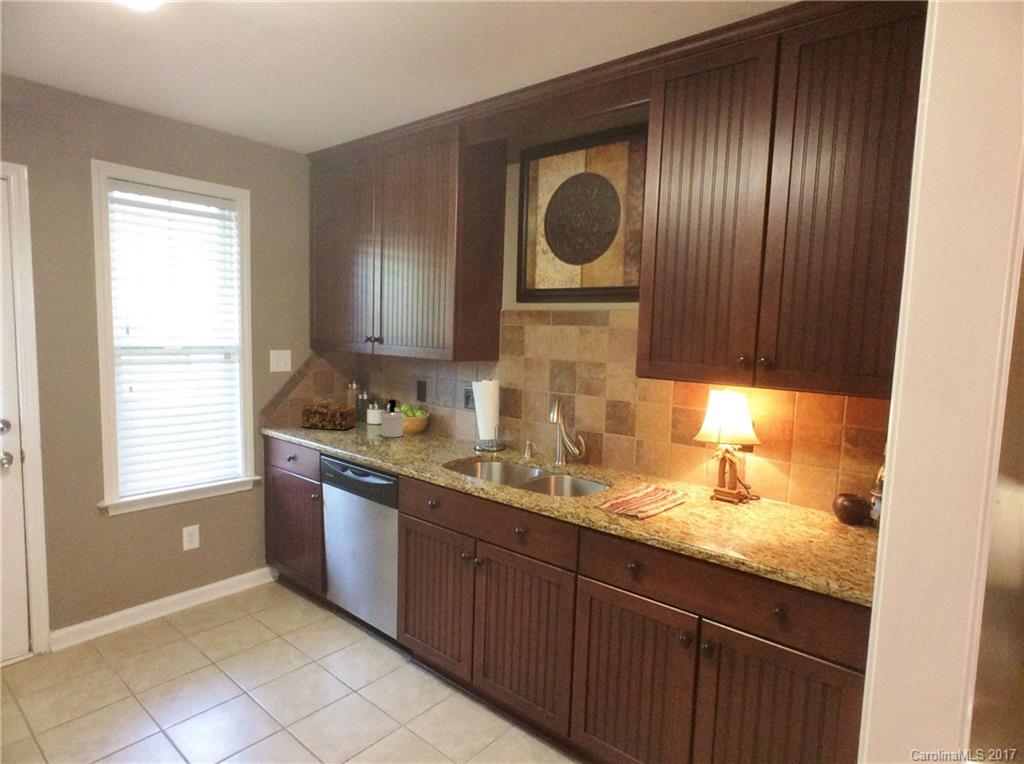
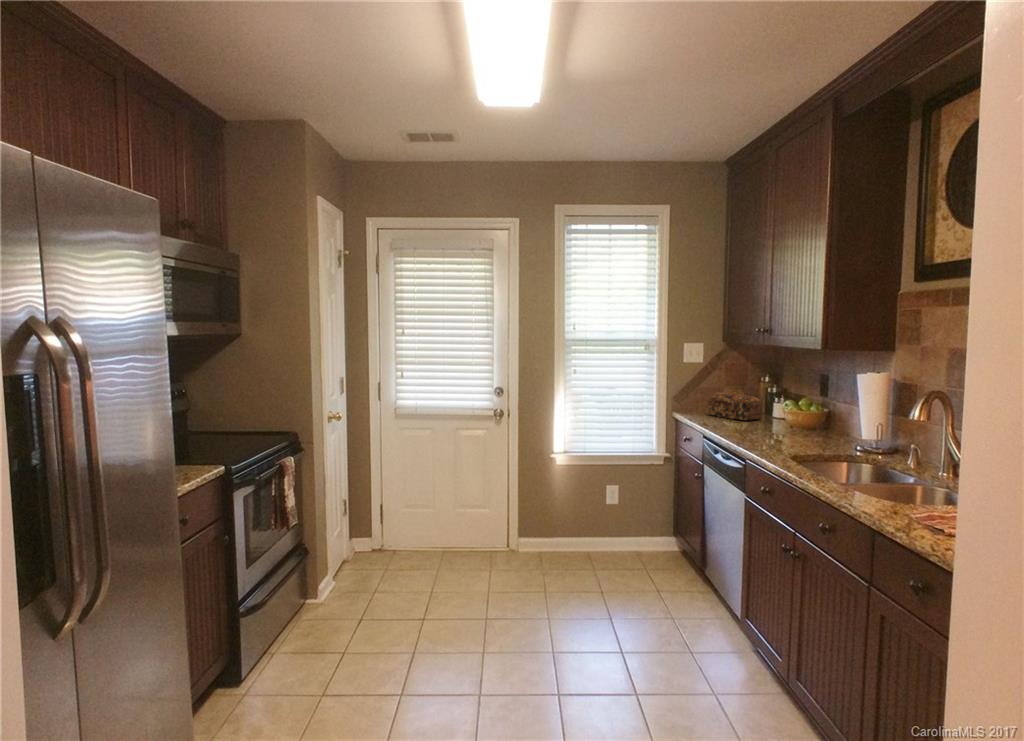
soap dispenser: present [381,400,403,437] -> none [782,393,809,433]

